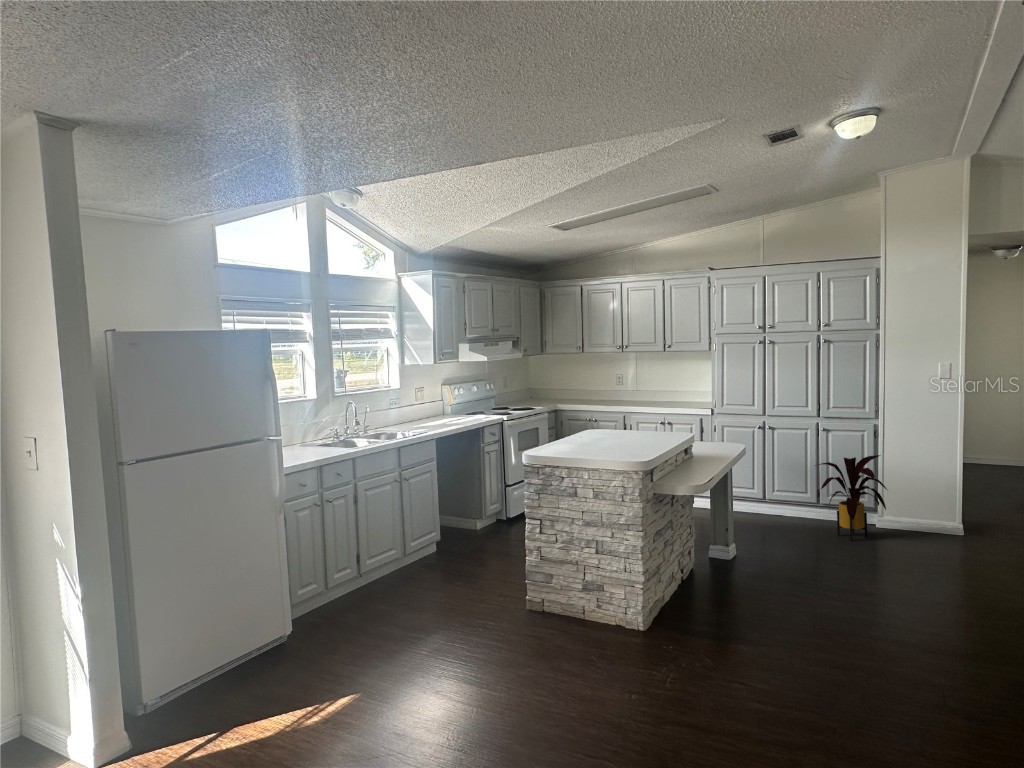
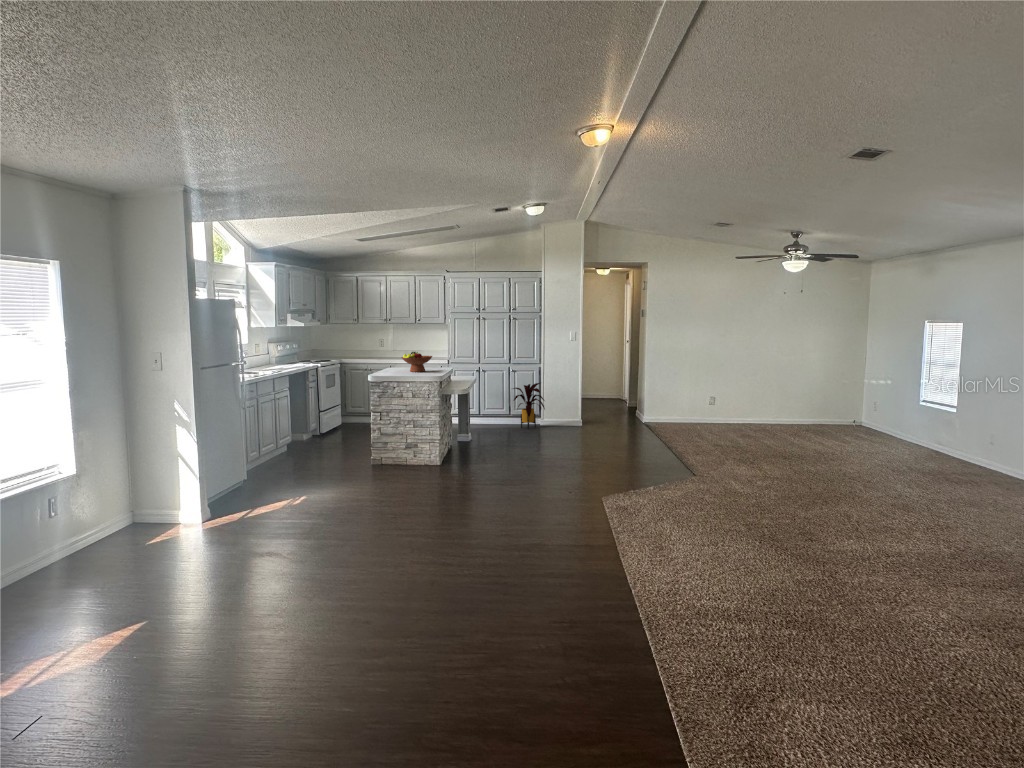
fruit bowl: none [586,409,642,447] -> present [402,352,432,372]

